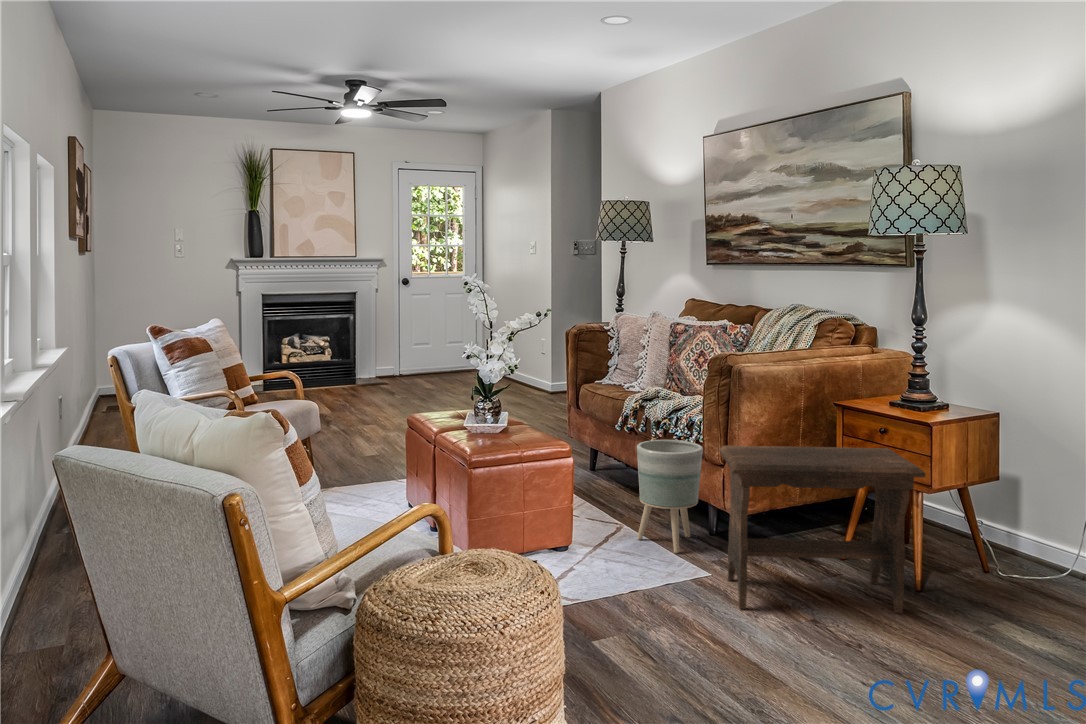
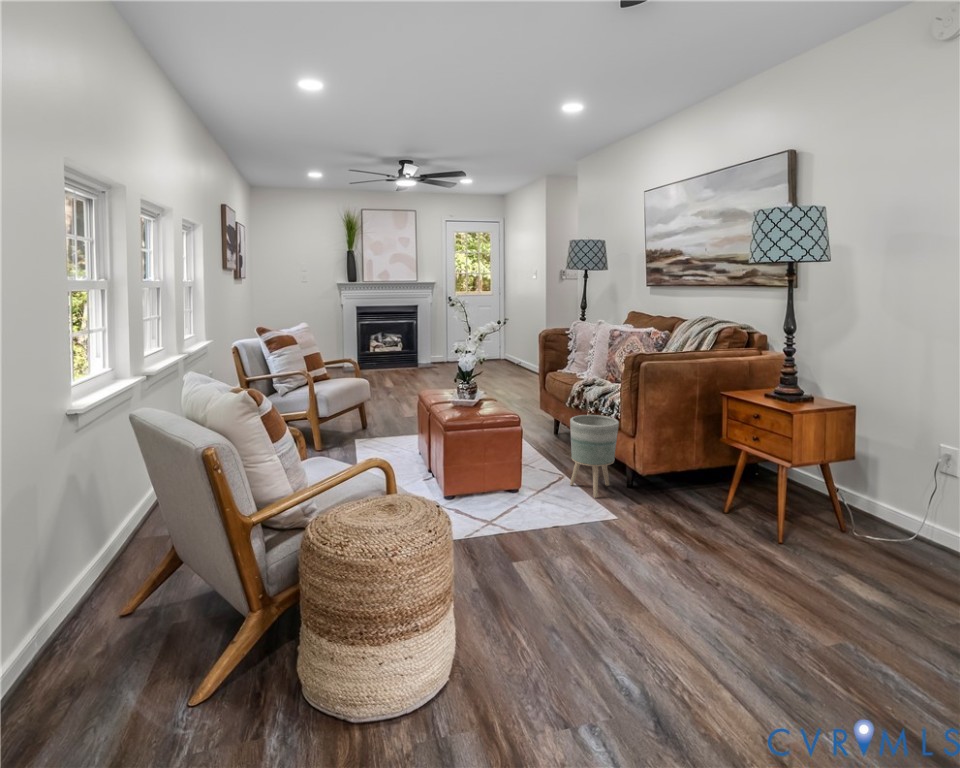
footstool: present [720,446,925,613] -> none [625,423,784,560]

